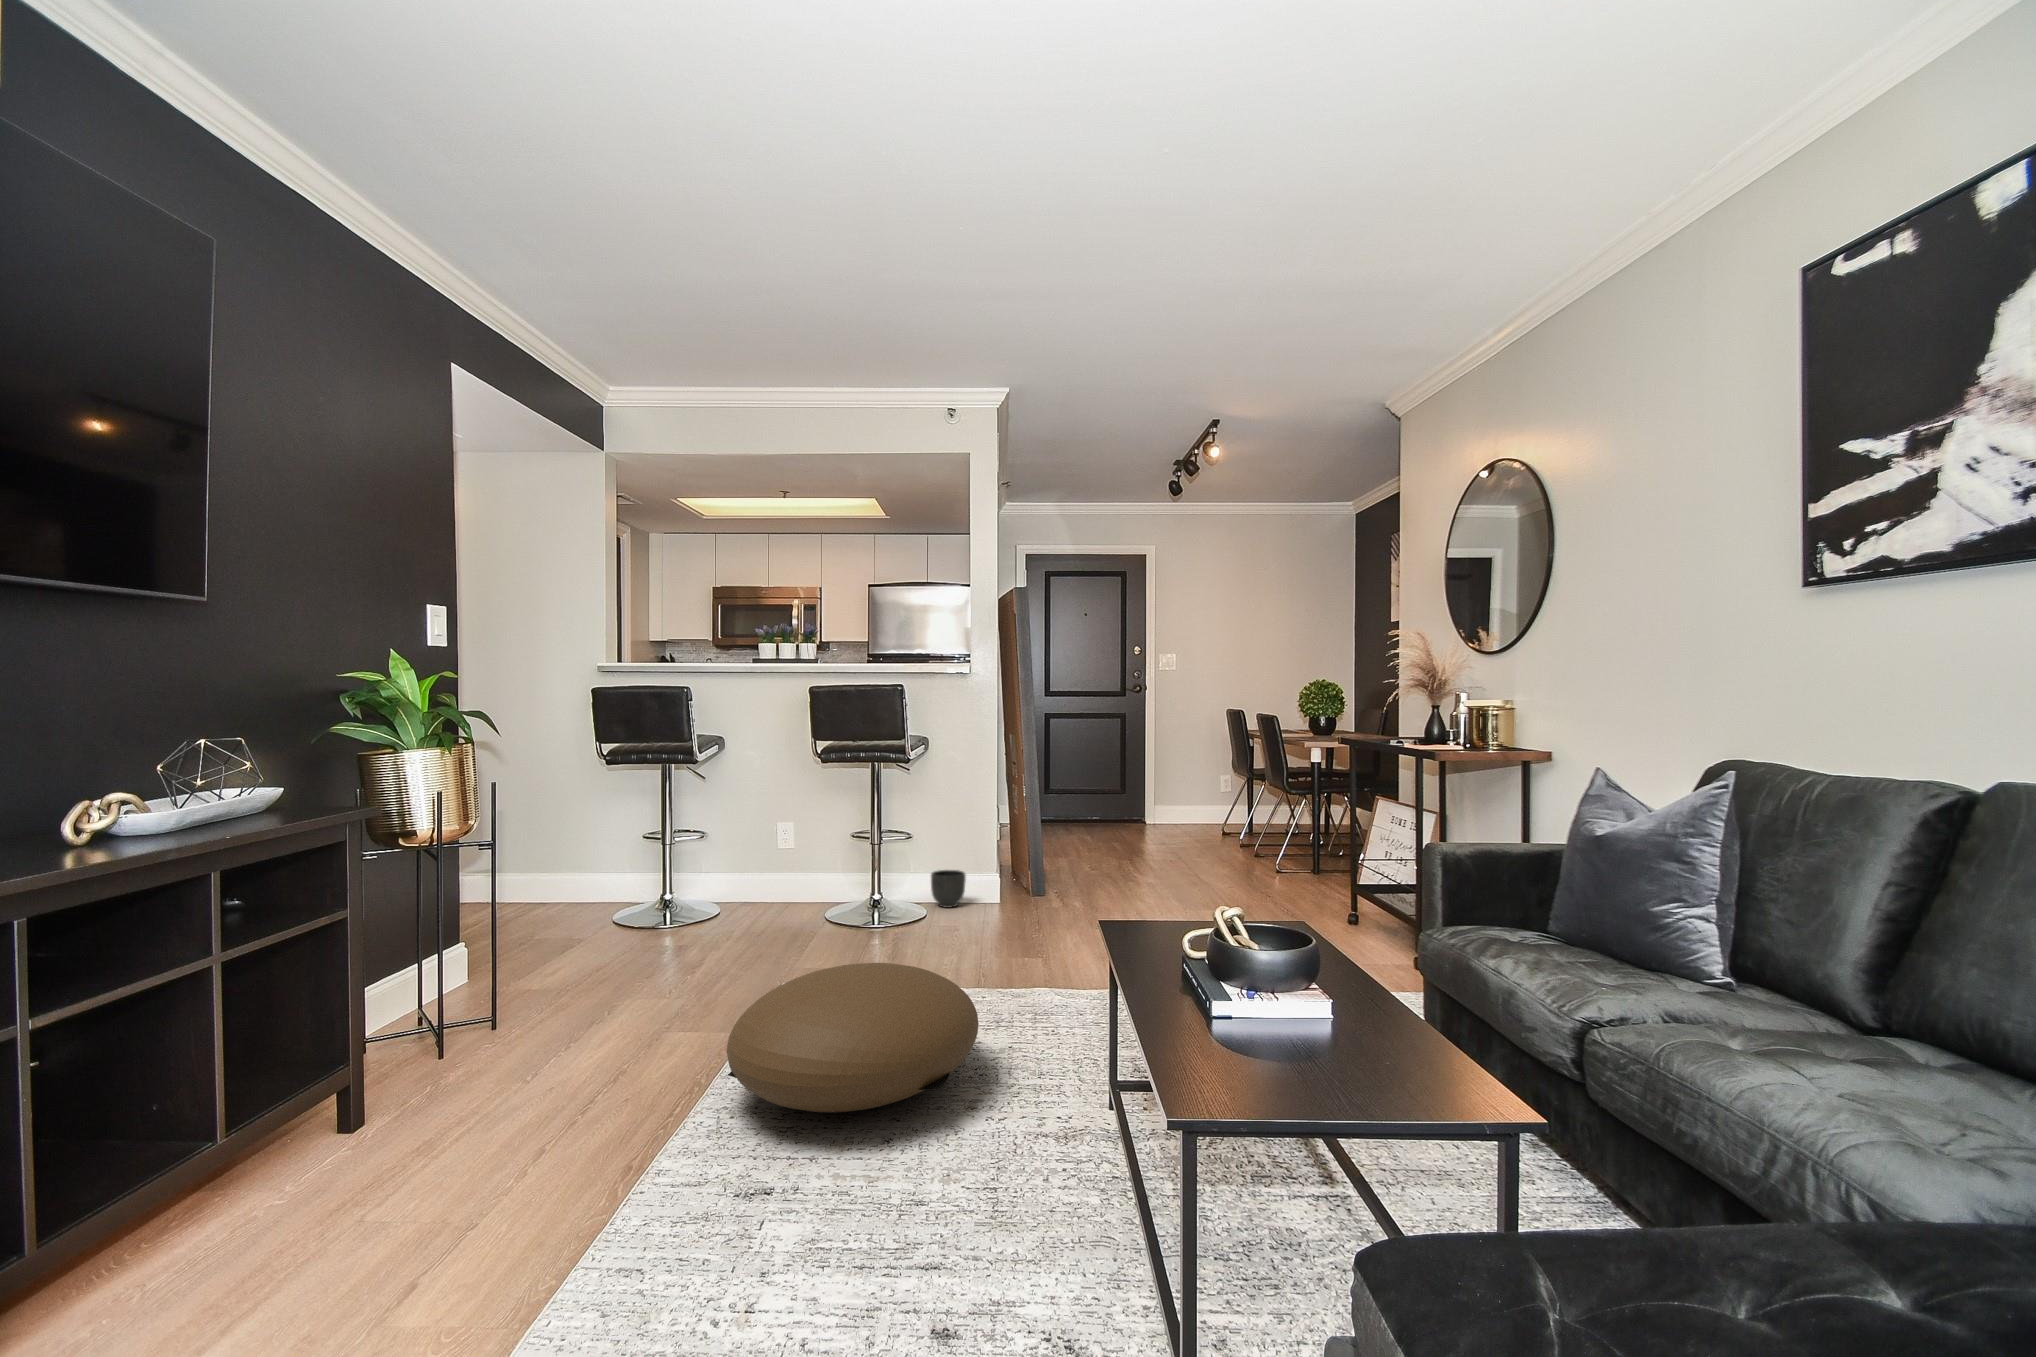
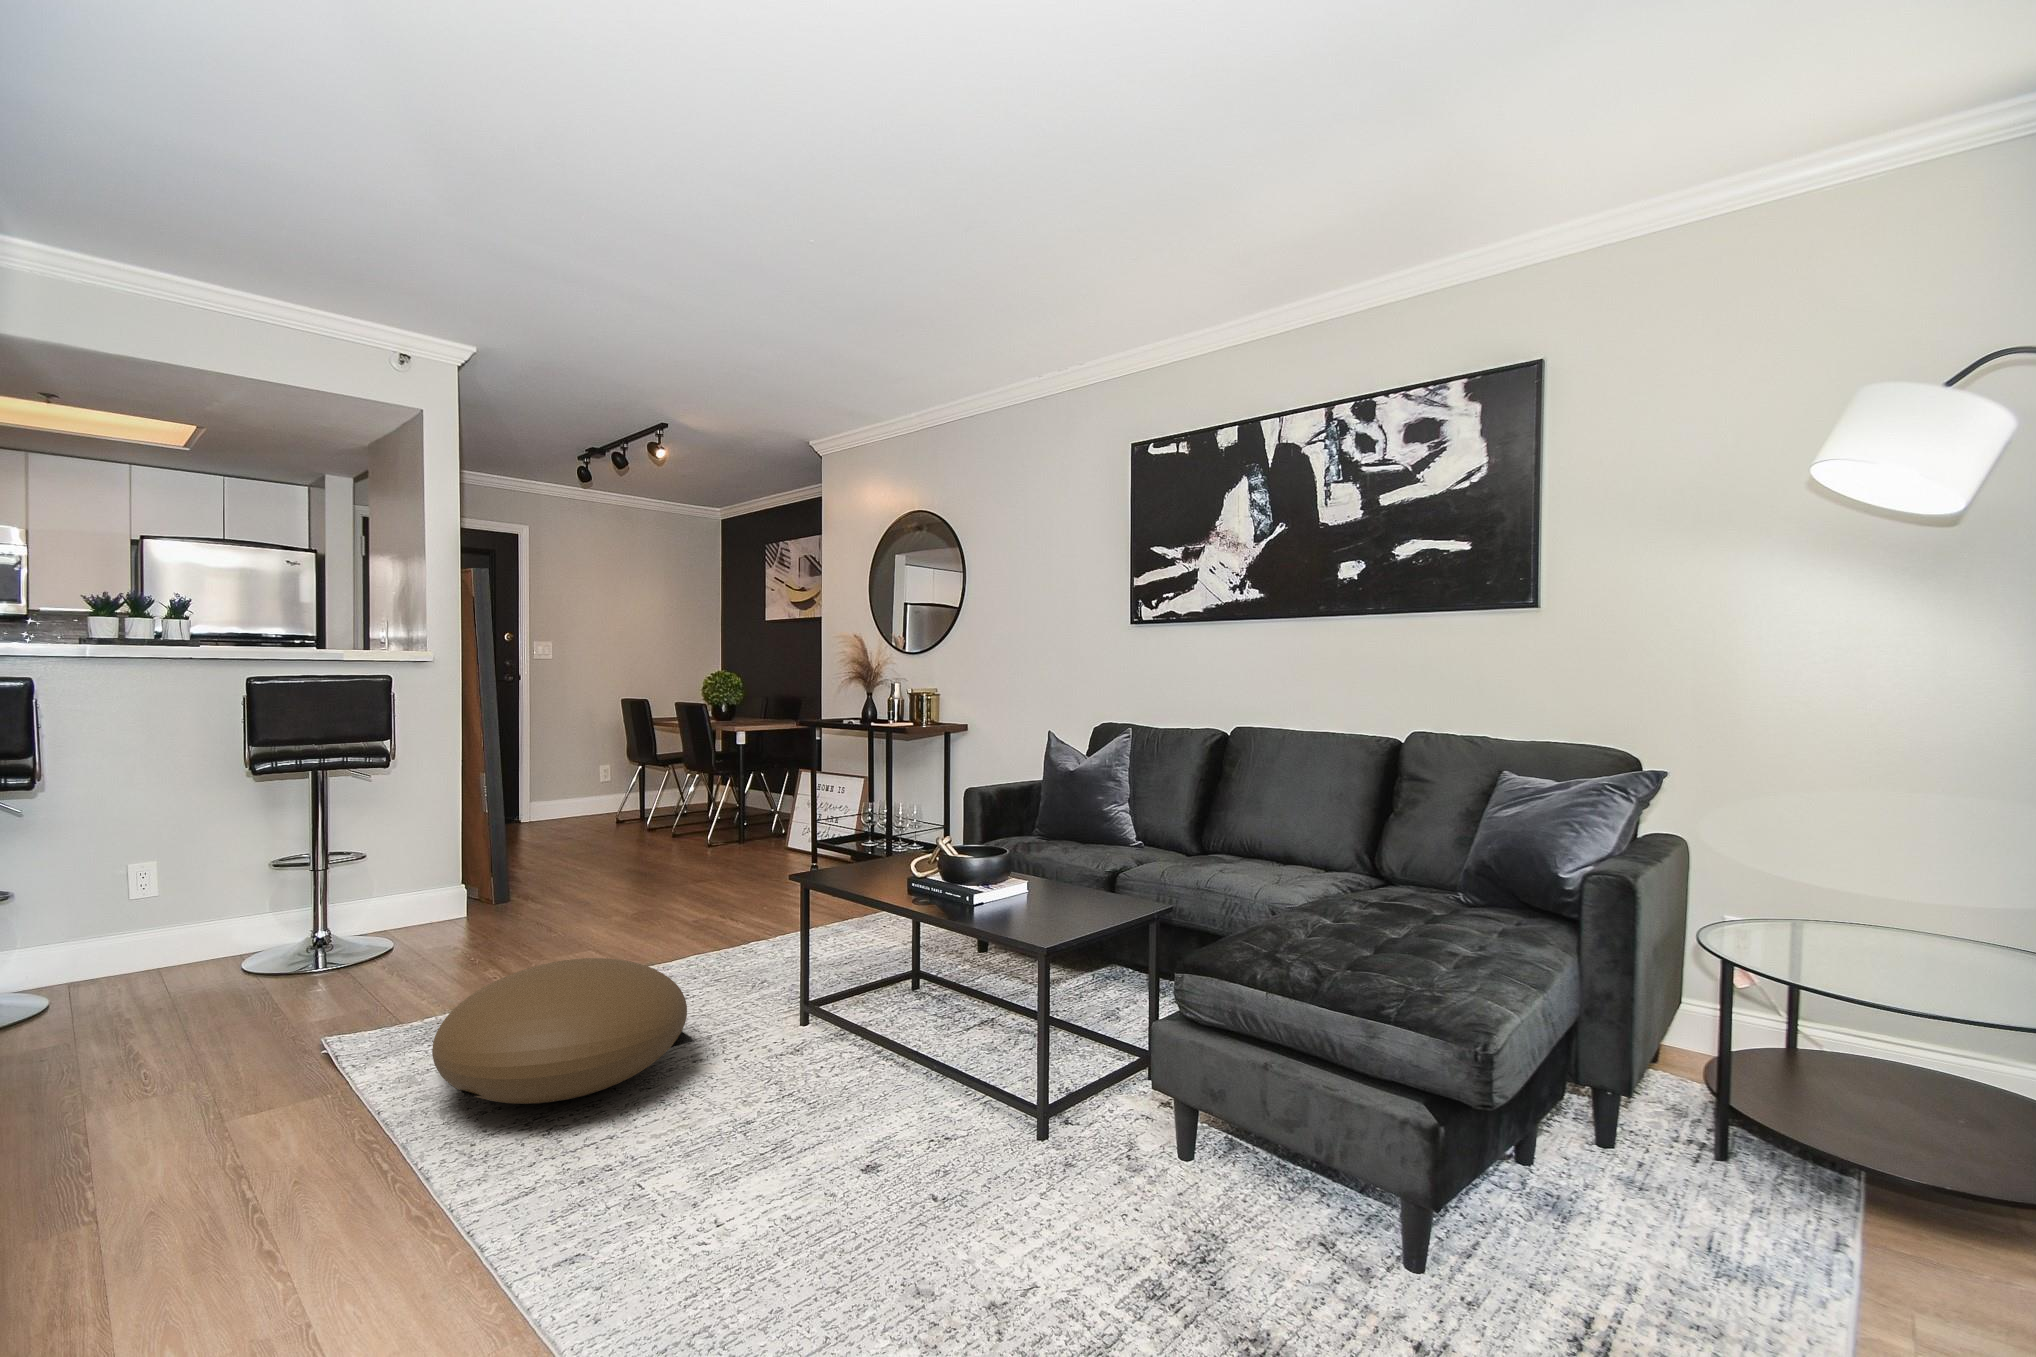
planter: present [931,870,966,907] -> none [377,891,425,935]

